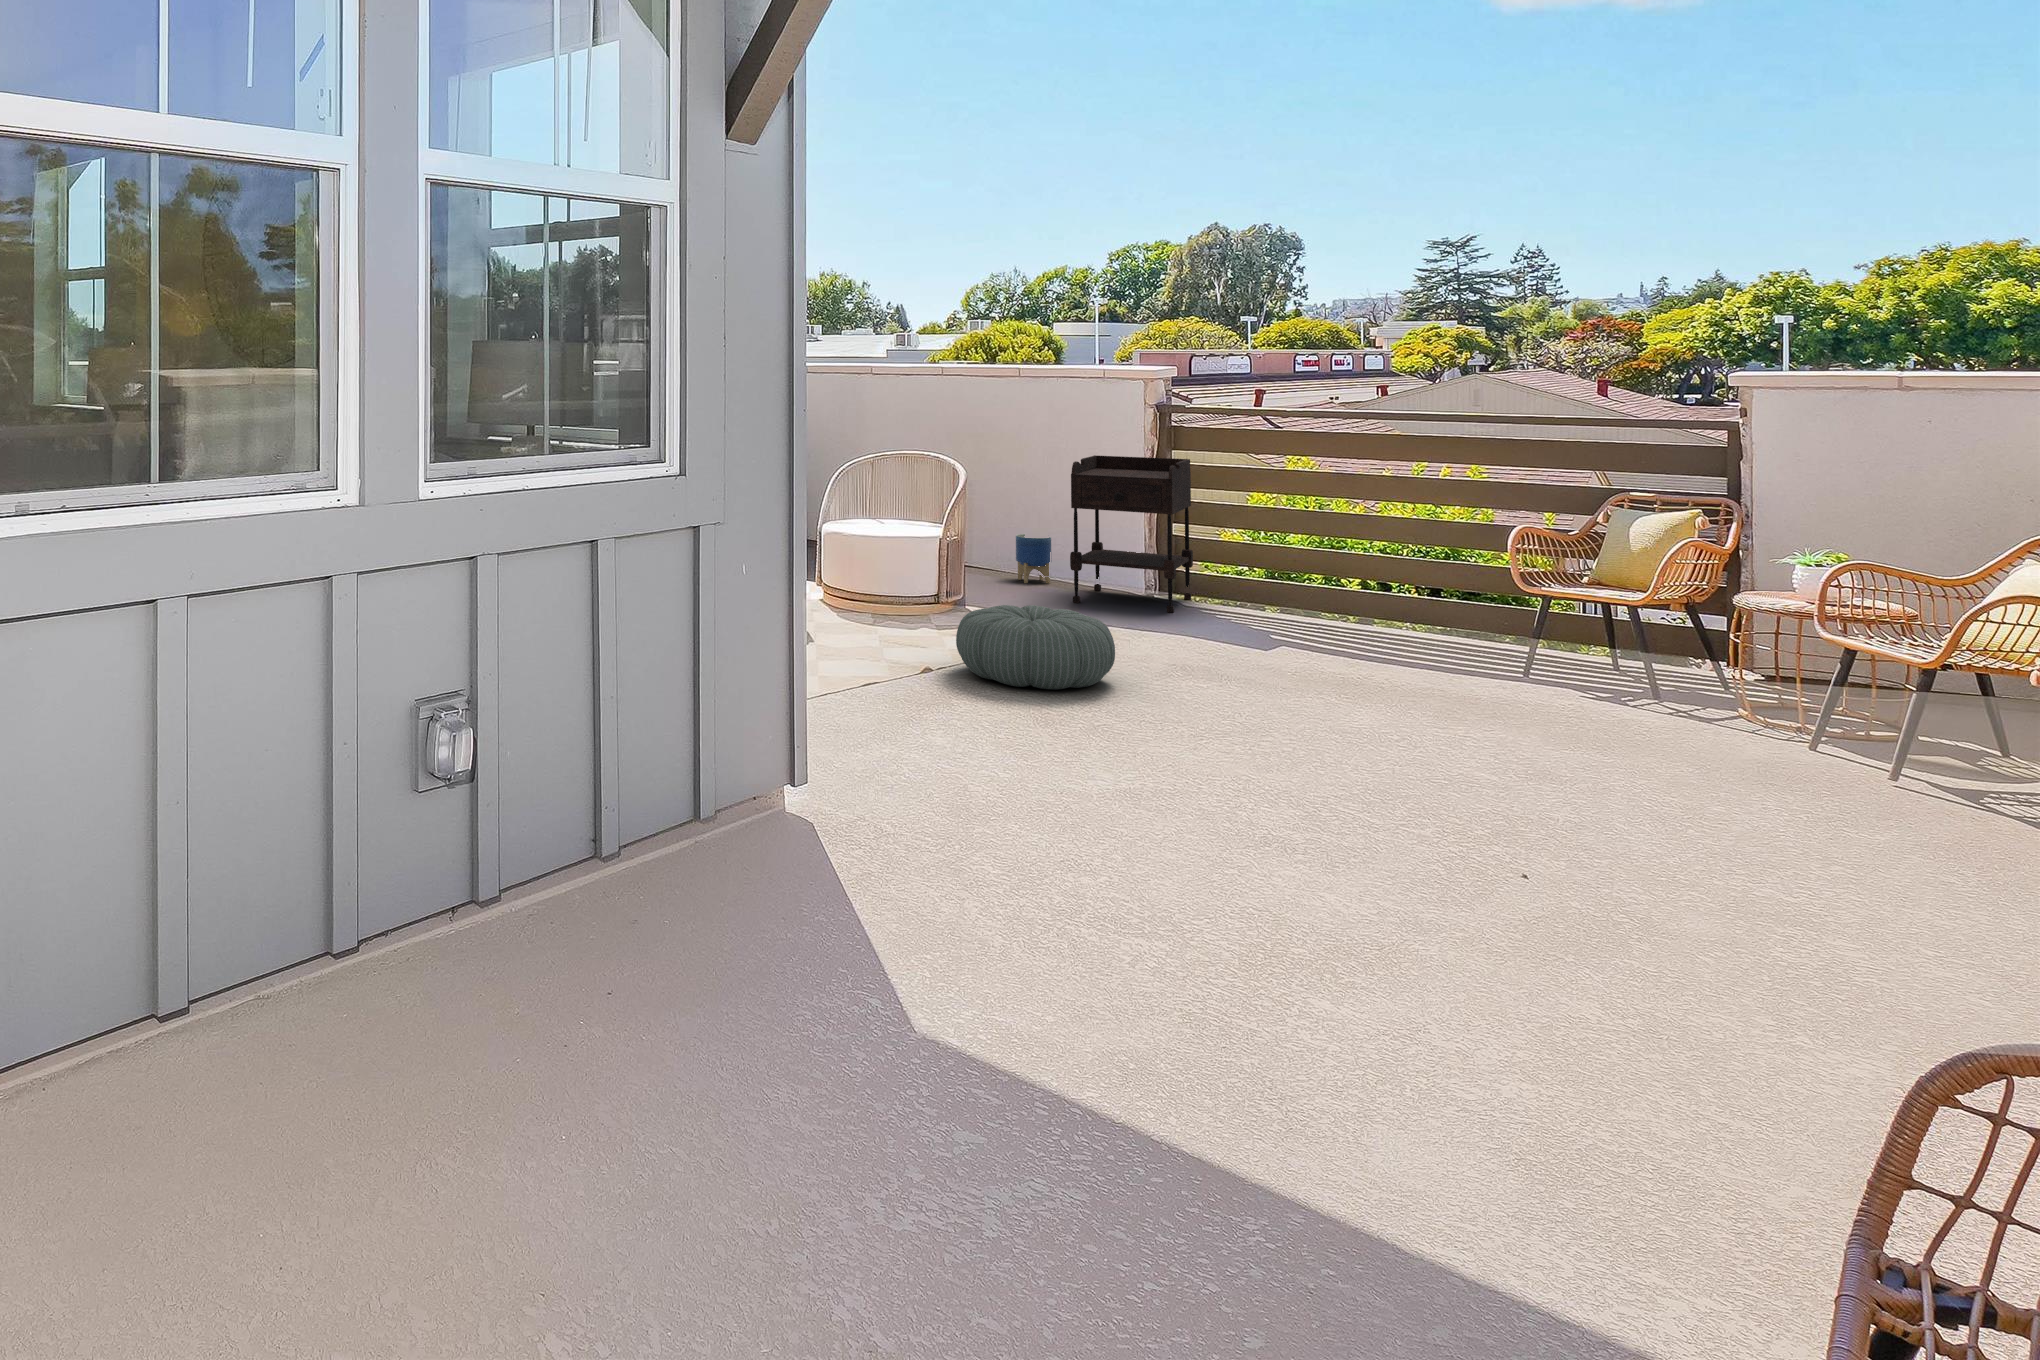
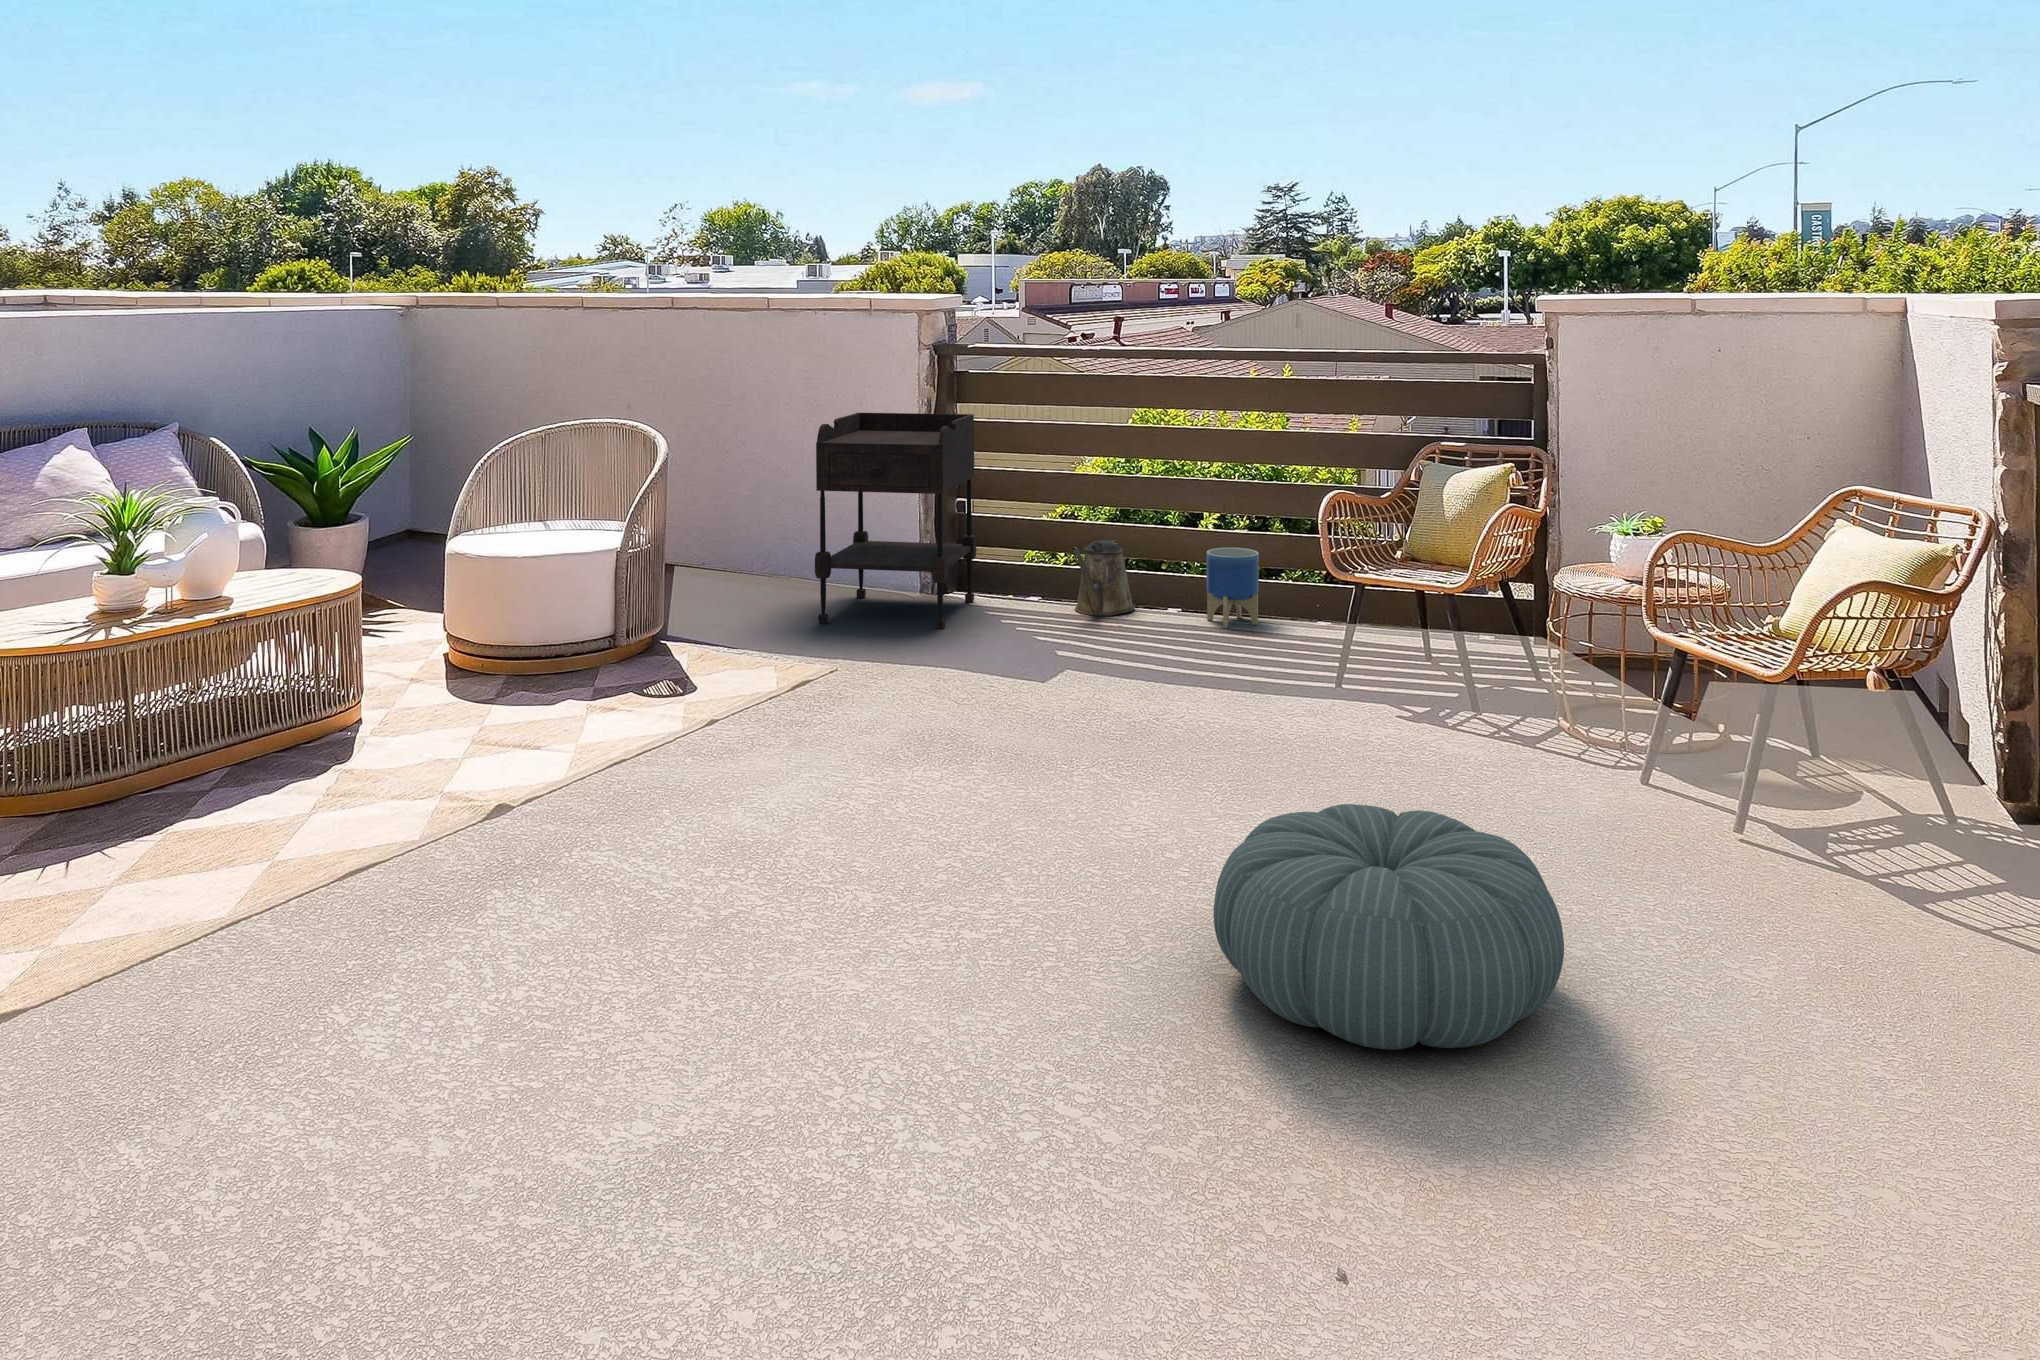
planter: present [1016,534,1051,584] -> present [1207,548,1259,628]
watering can: none [1280,559,1333,616] -> present [1071,540,1135,616]
pouf: present [956,605,1115,689] -> present [1213,804,1564,1050]

